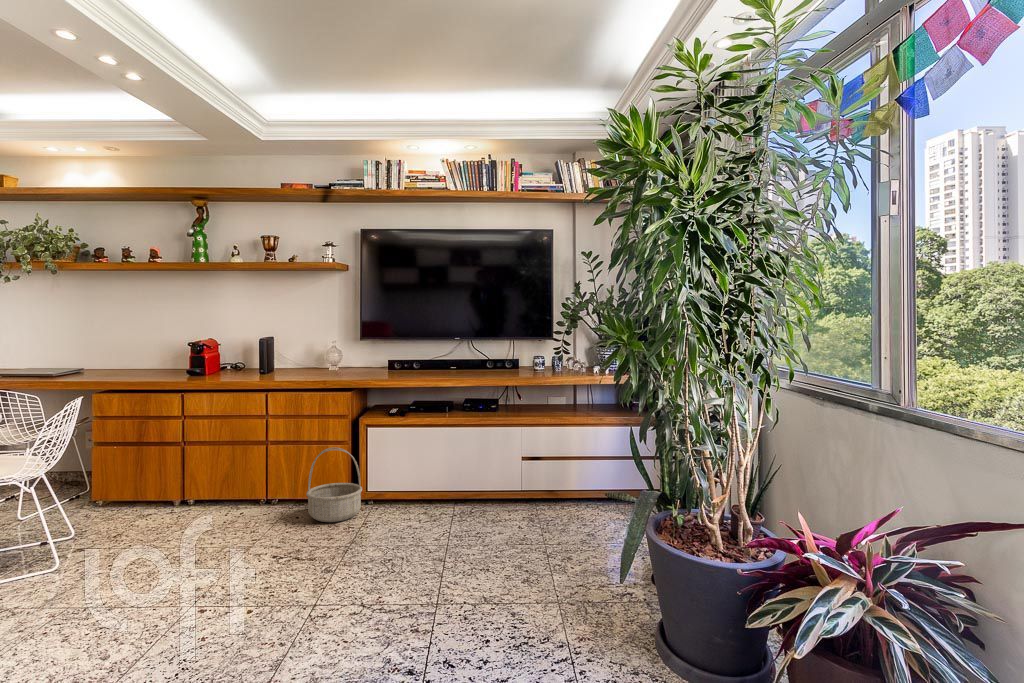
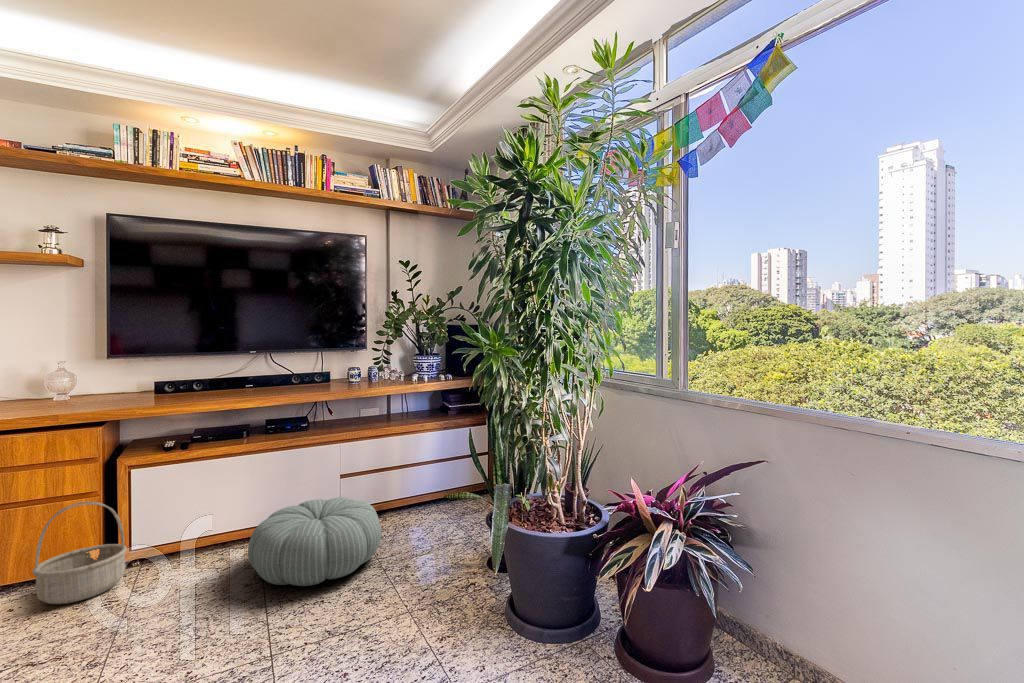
pouf: none [440,477,554,554] -> present [248,497,381,586]

